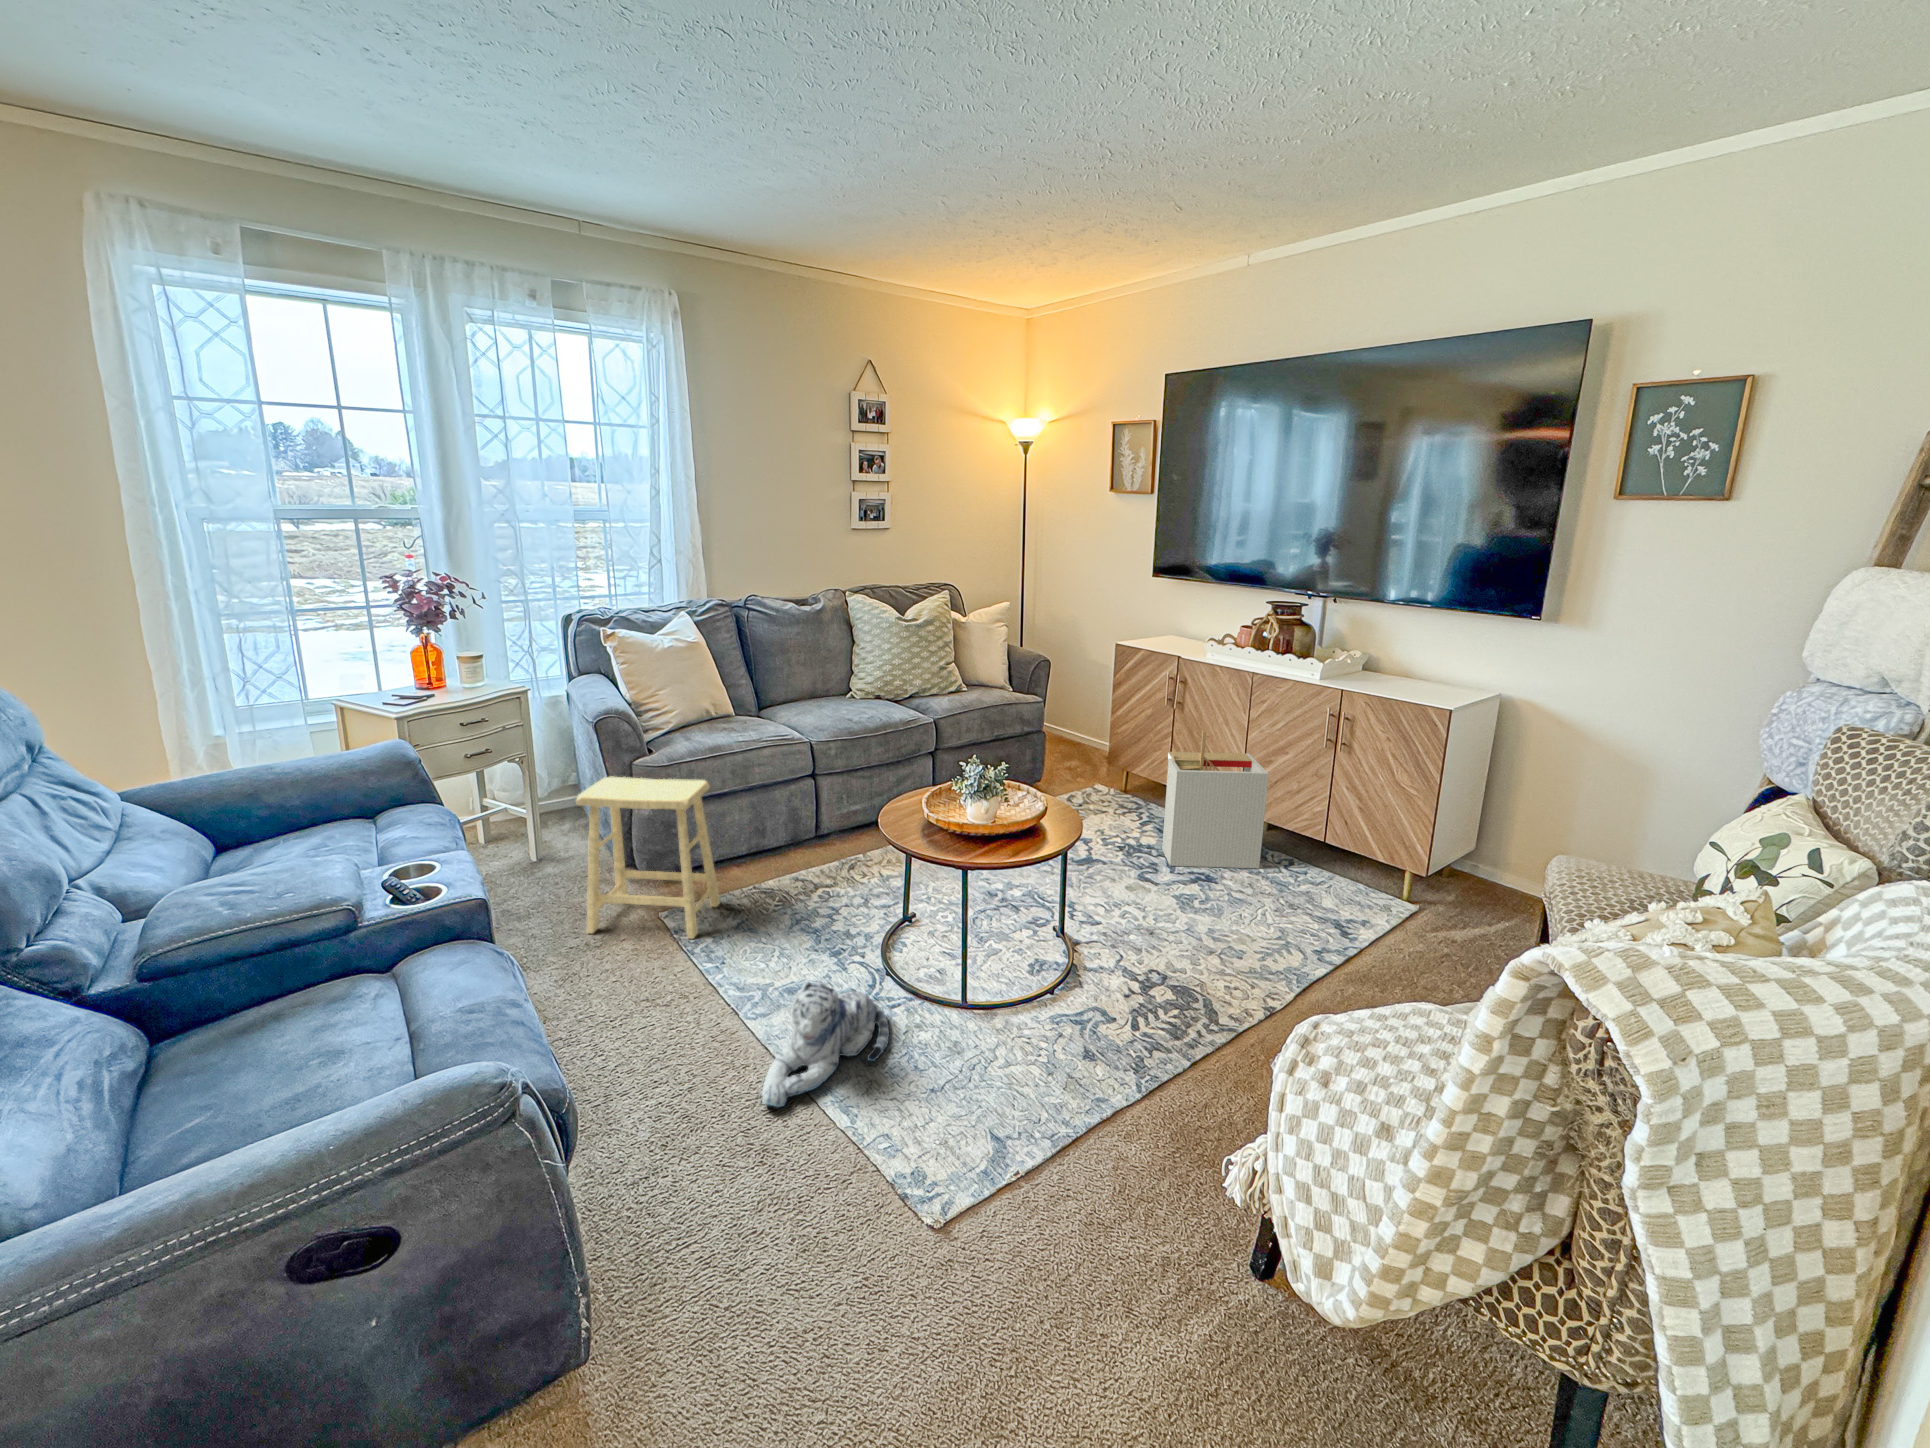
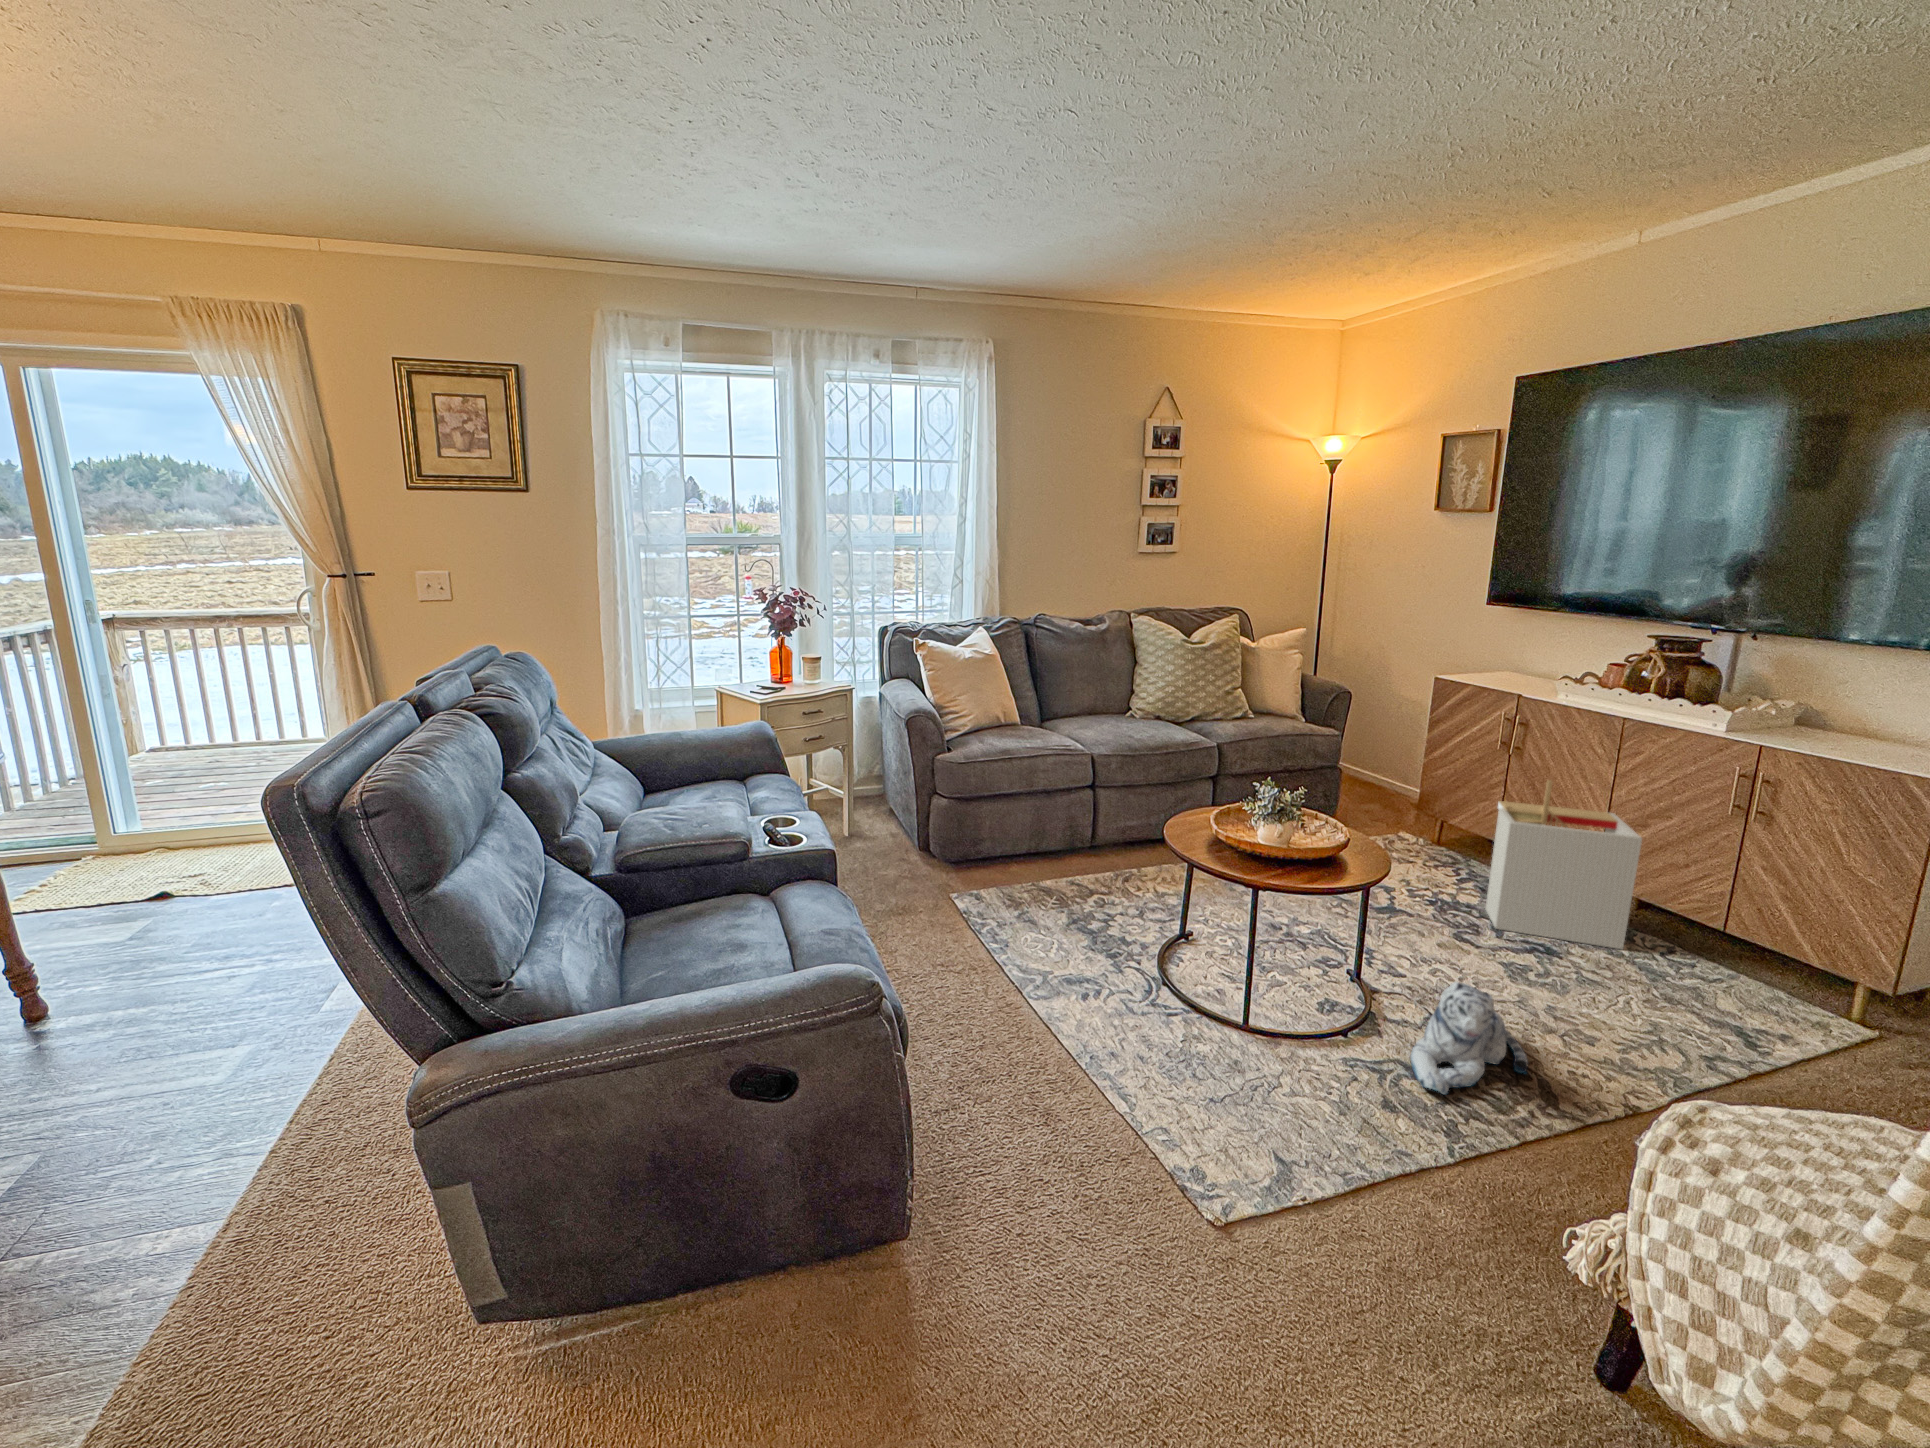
footstool: present [576,777,720,939] -> none [895,768,1005,919]
plush toy: present [761,982,889,1107] -> present [1410,981,1528,1095]

